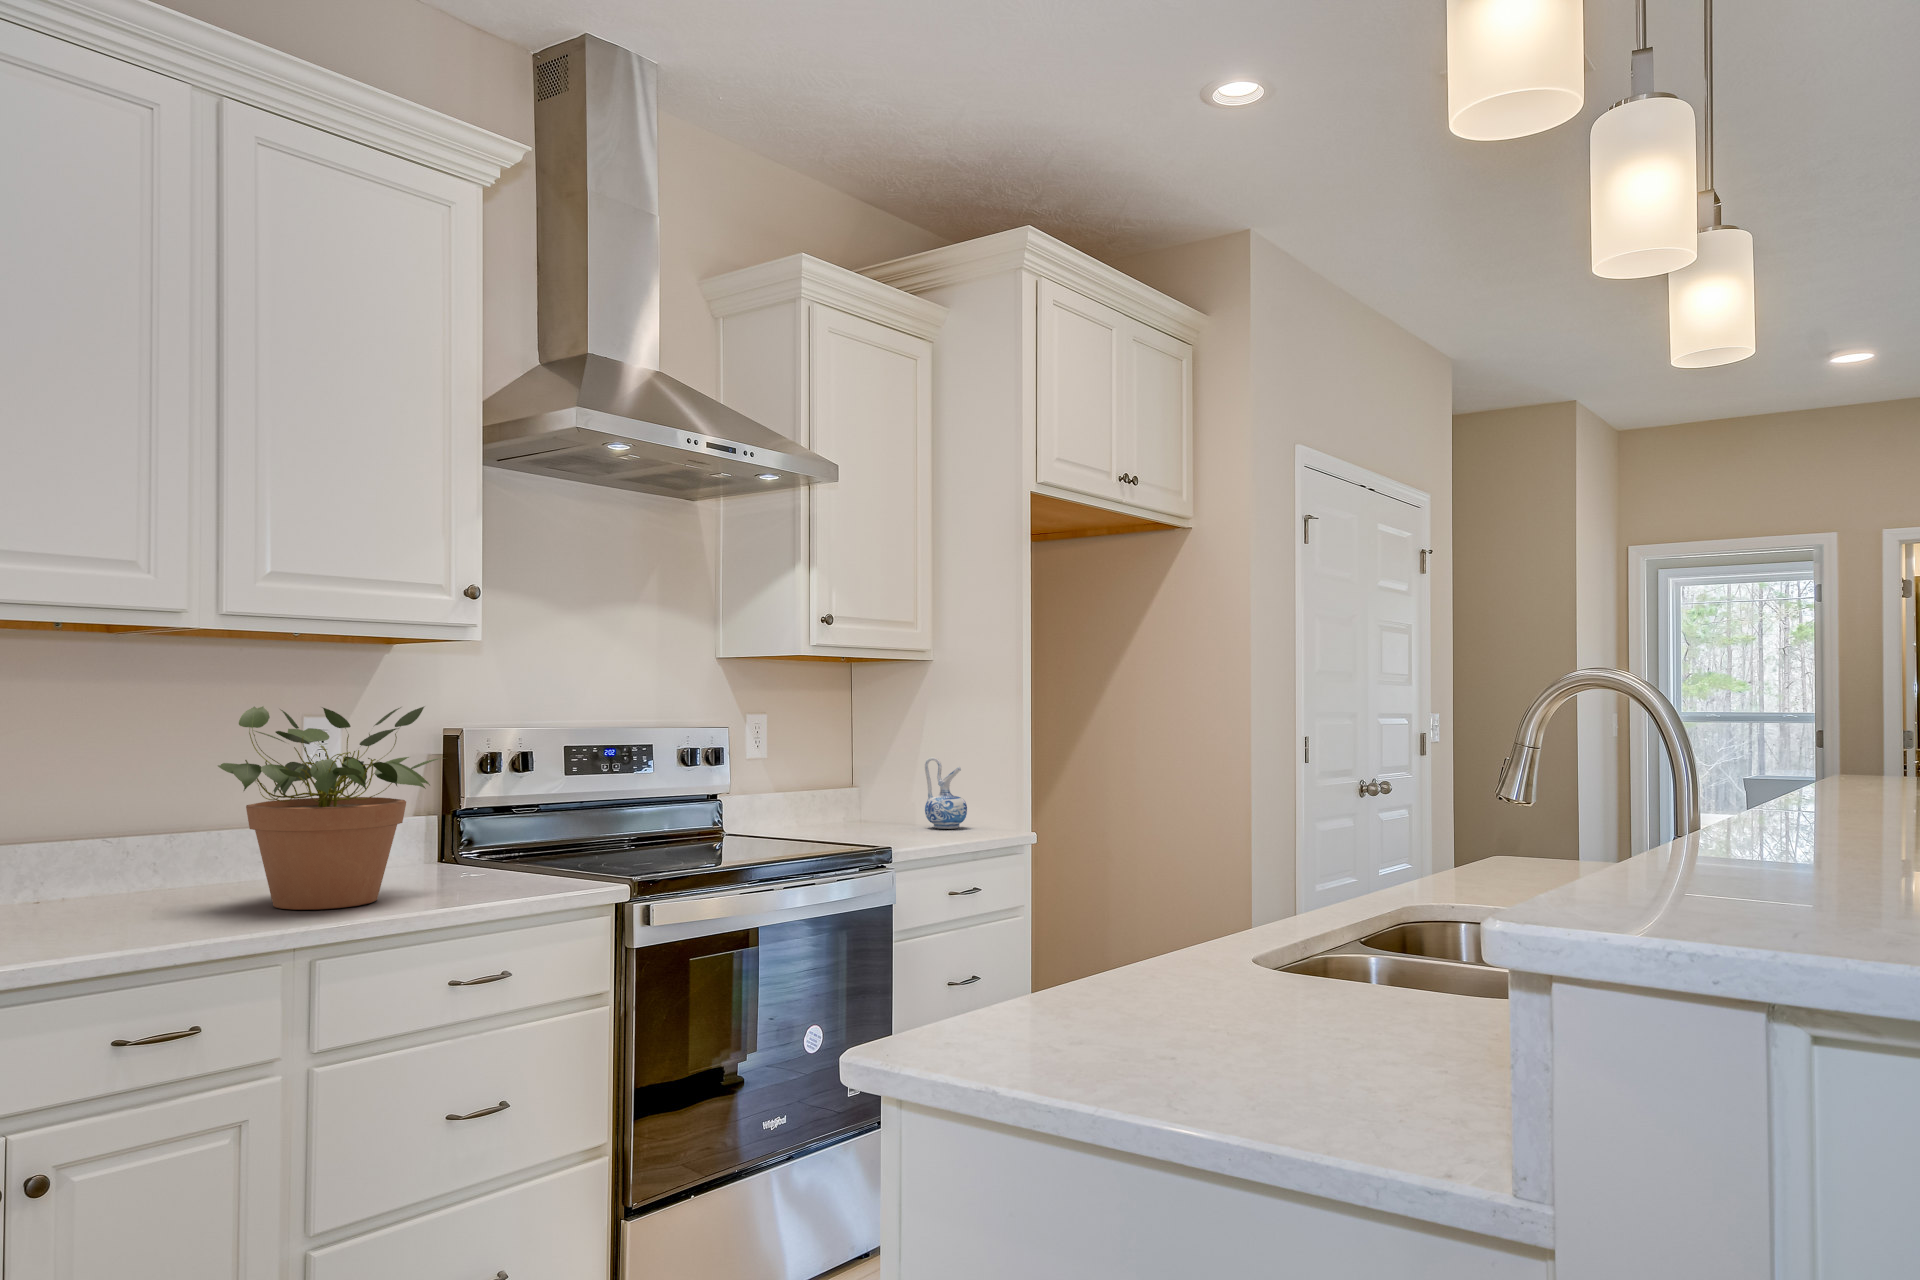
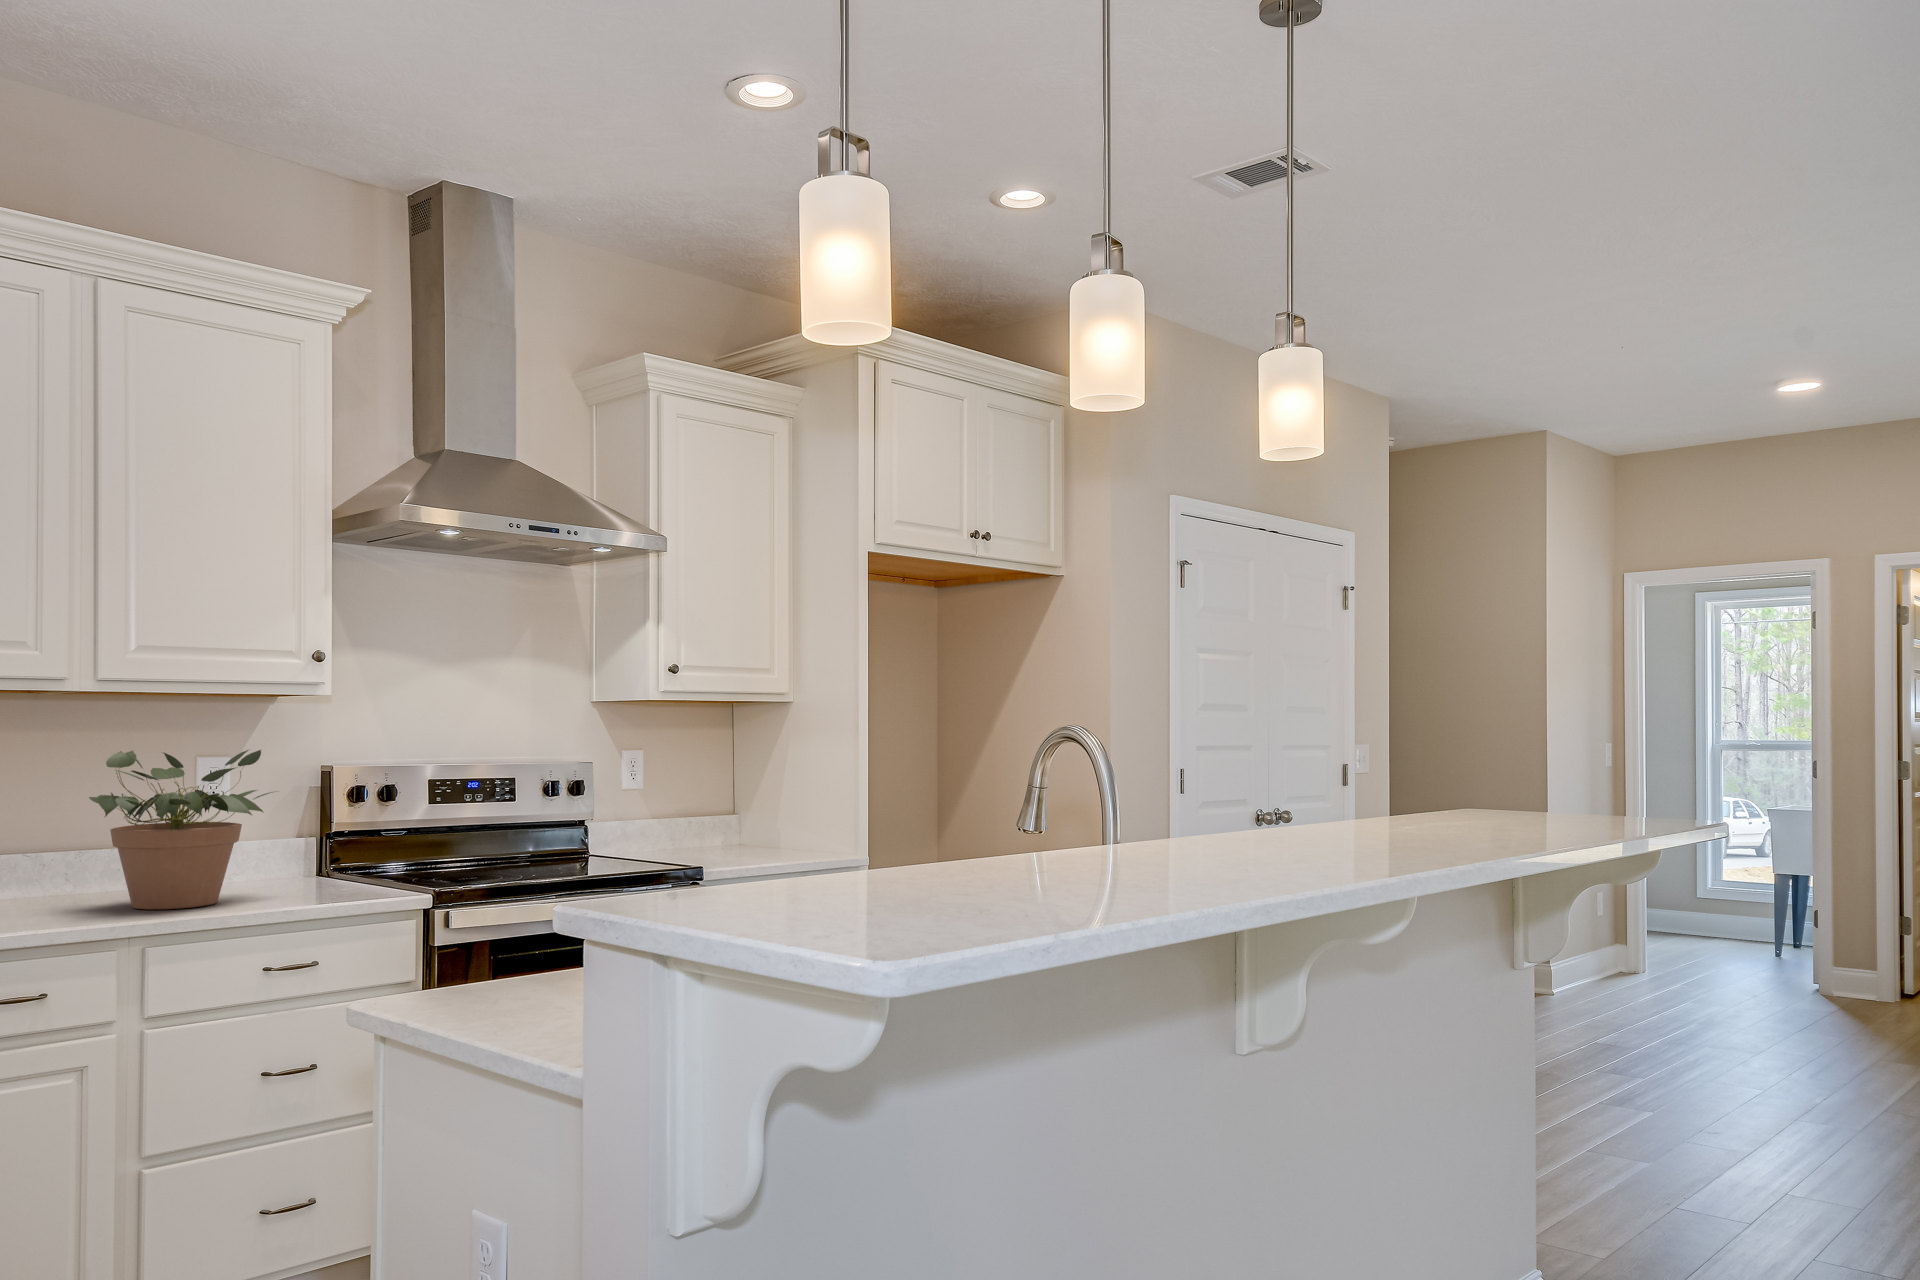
ceramic pitcher: present [925,757,967,829] -> none [773,788,810,852]

